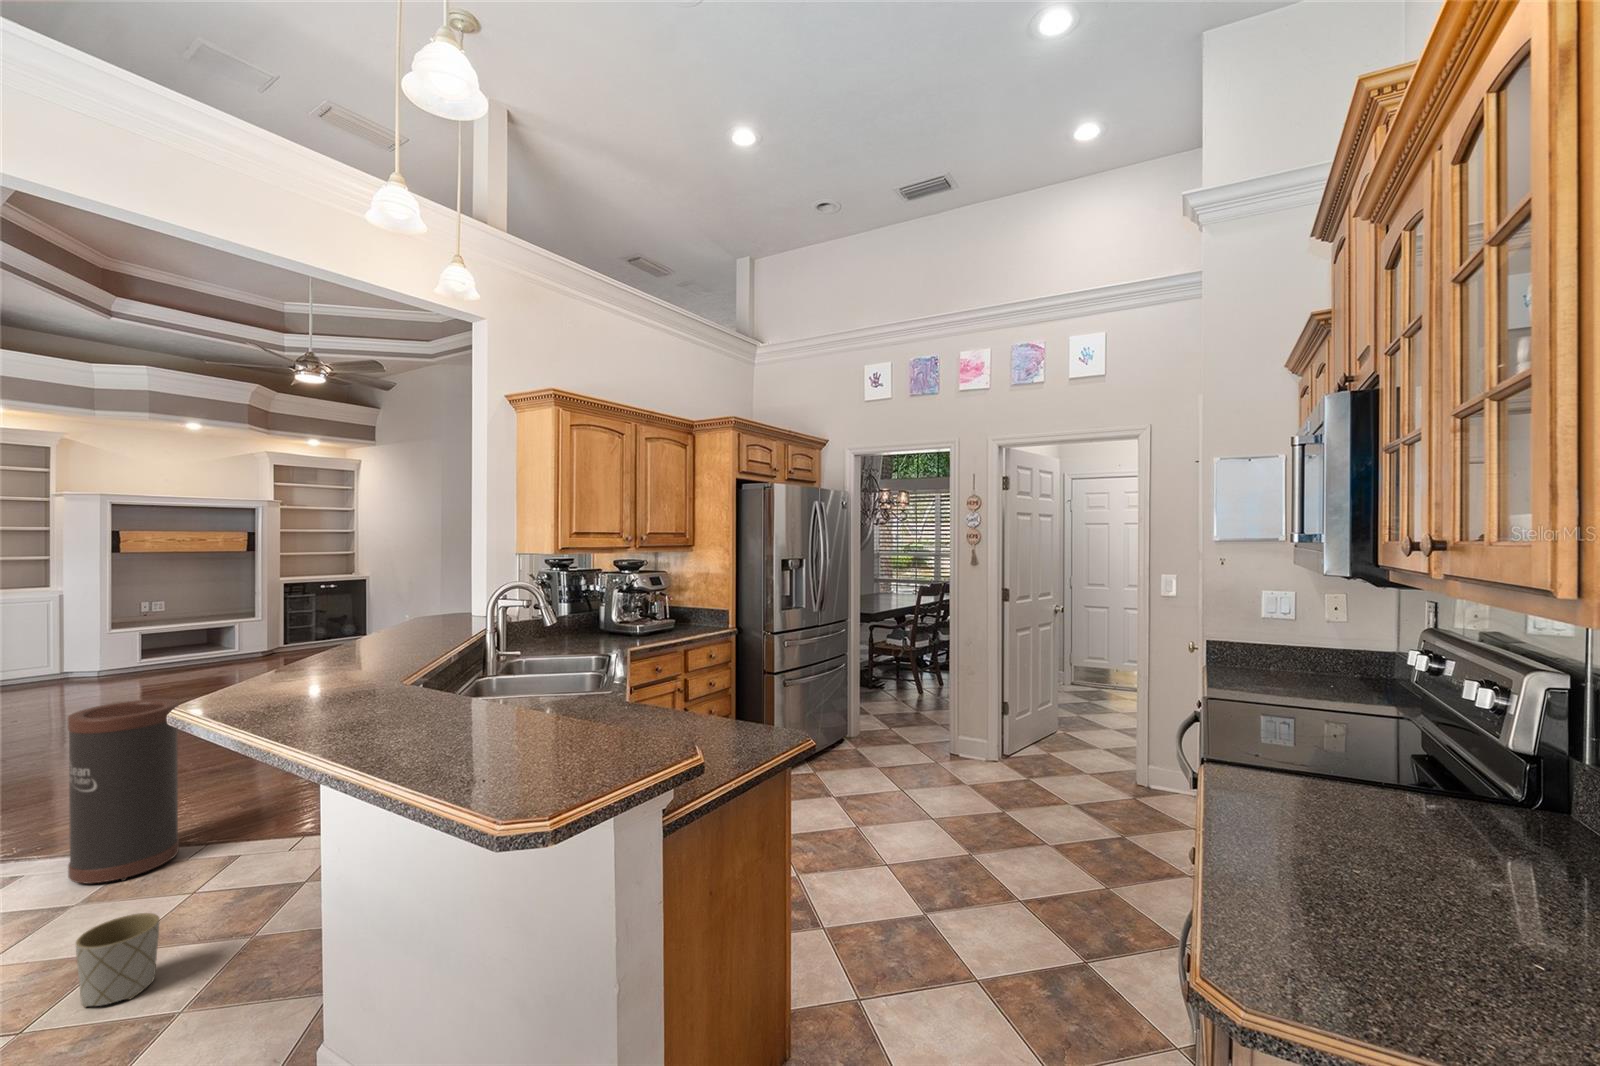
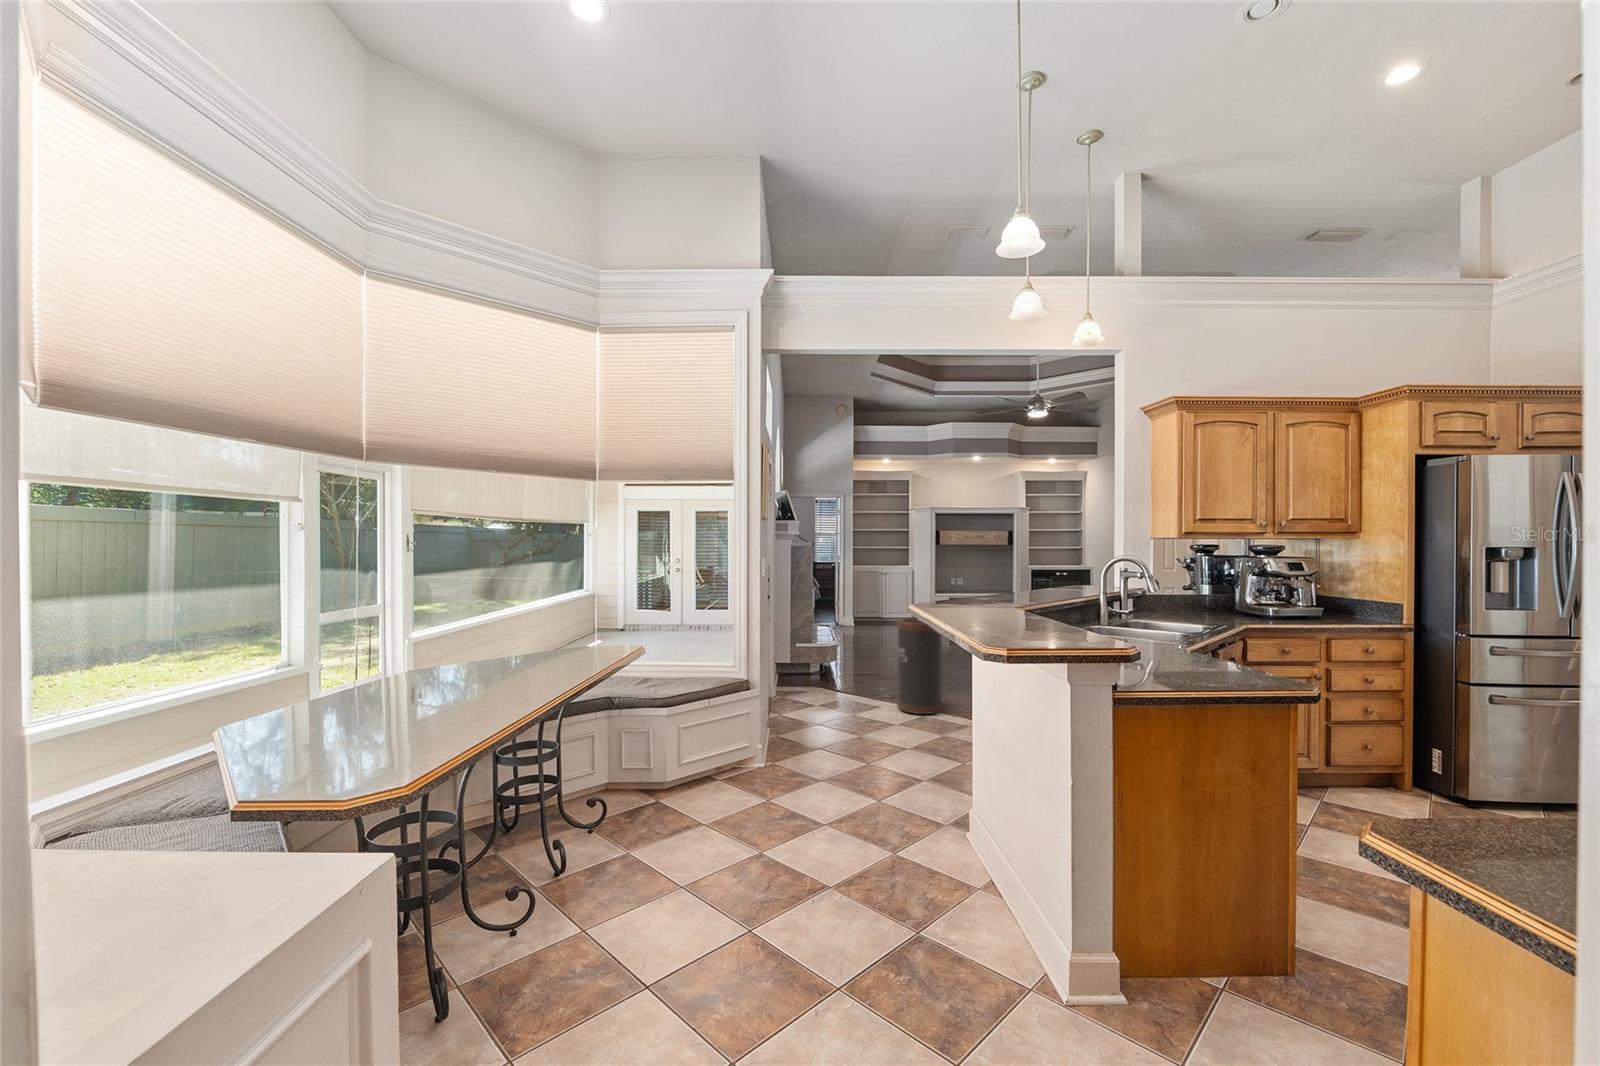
planter: present [76,913,160,1007] -> none [888,720,920,762]

